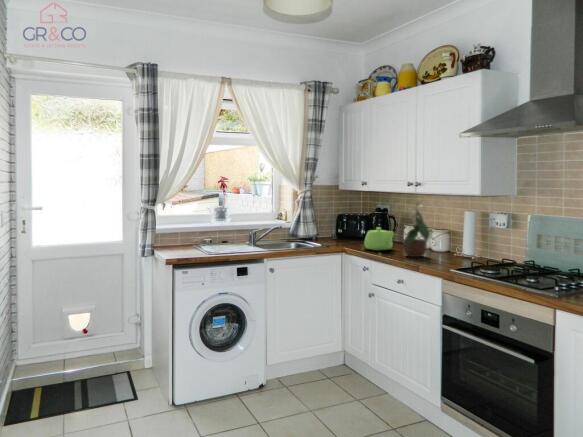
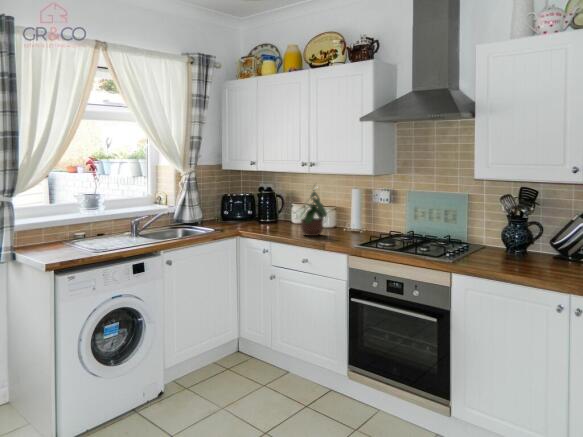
teapot: present [364,227,394,251] -> none [259,208,287,231]

